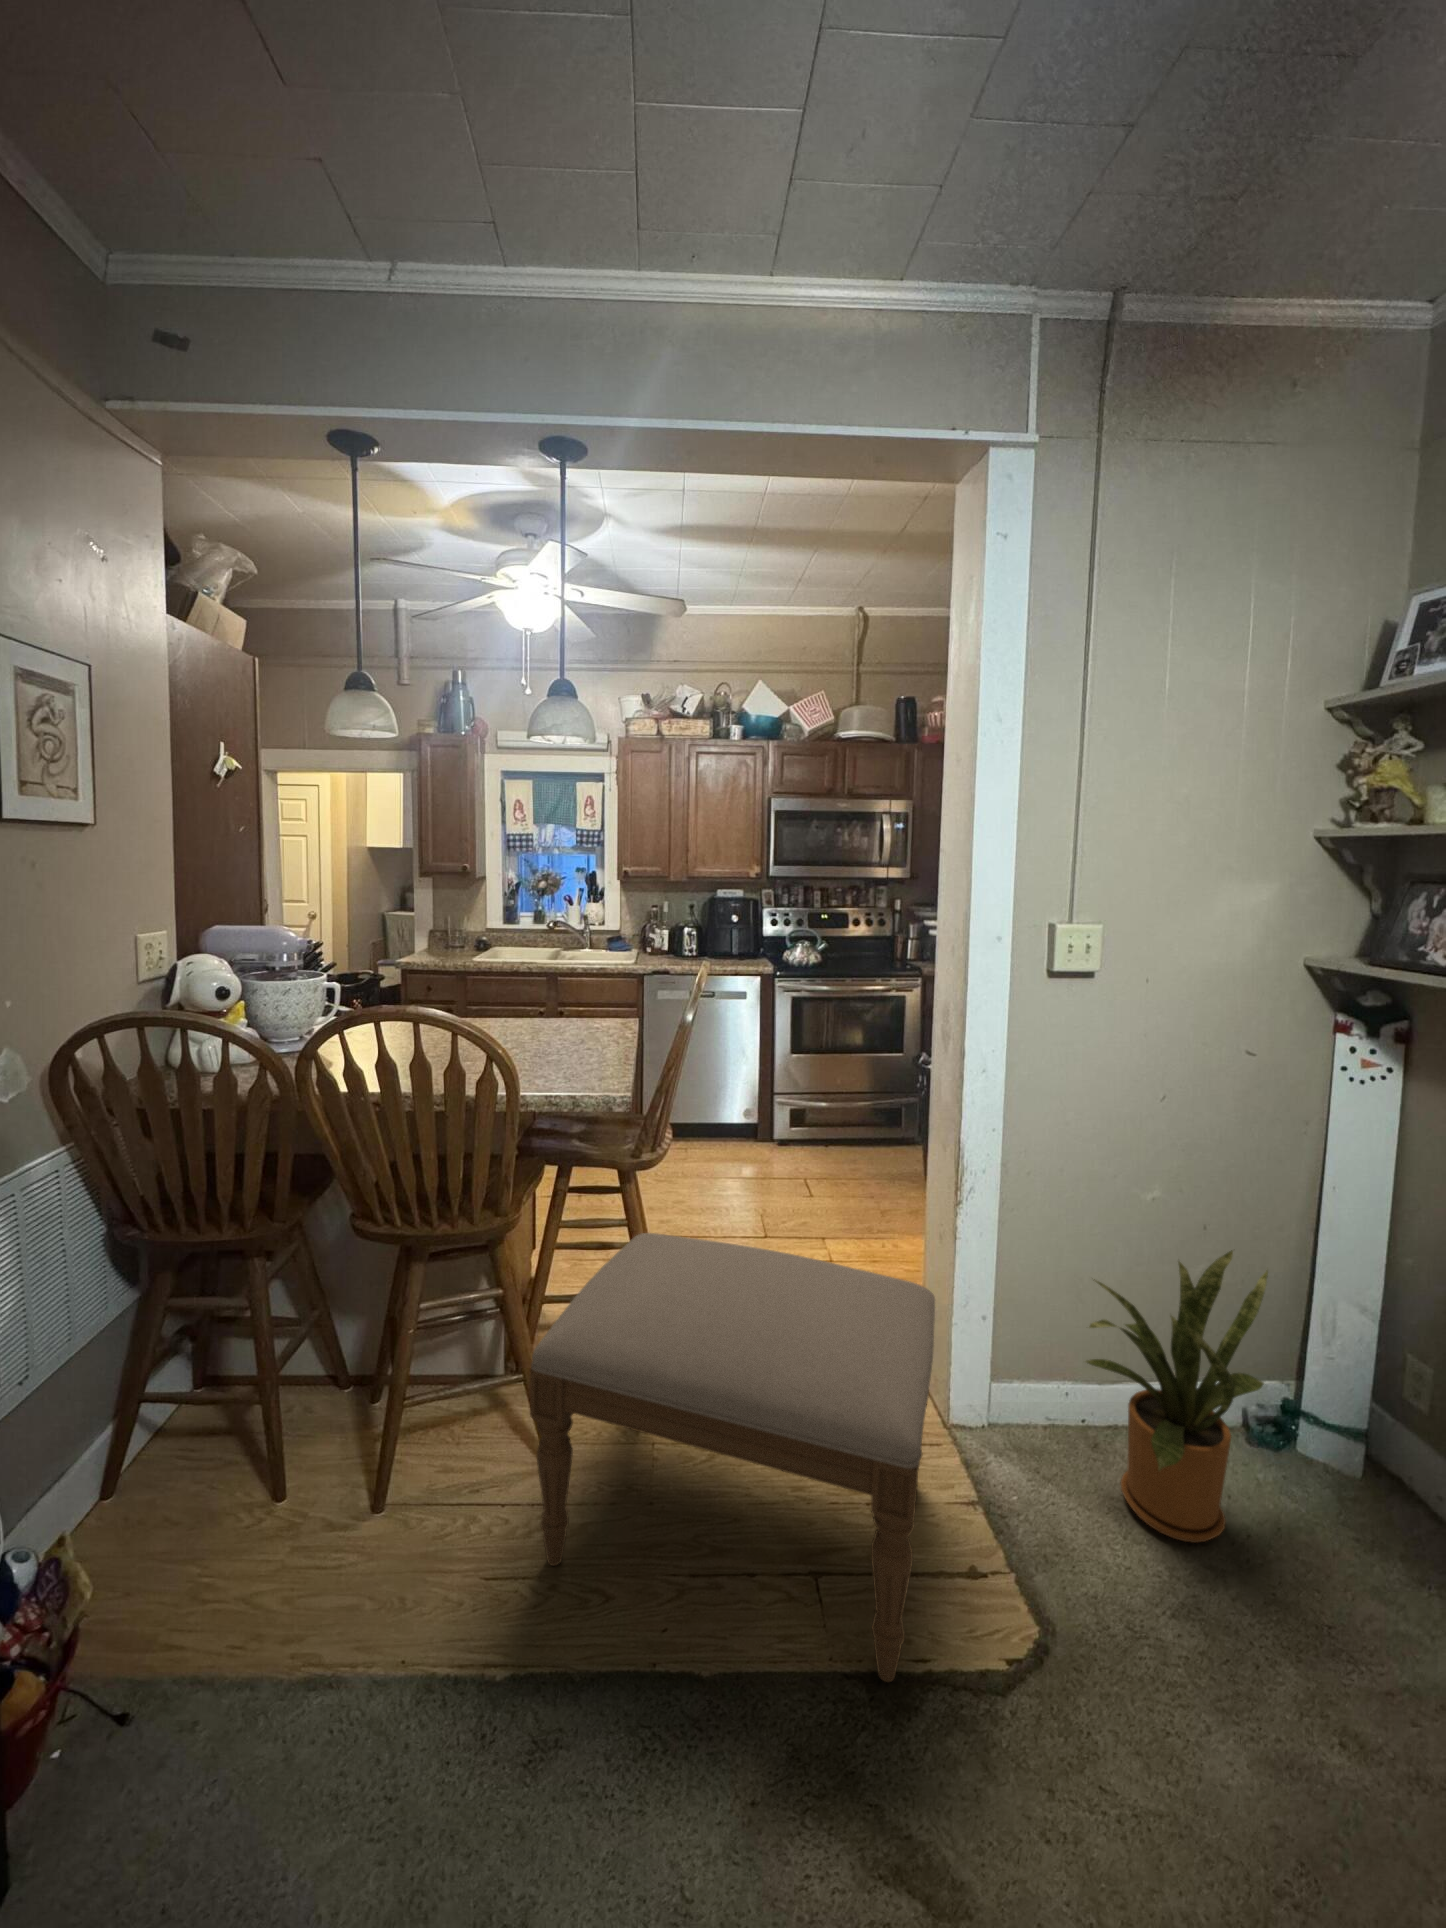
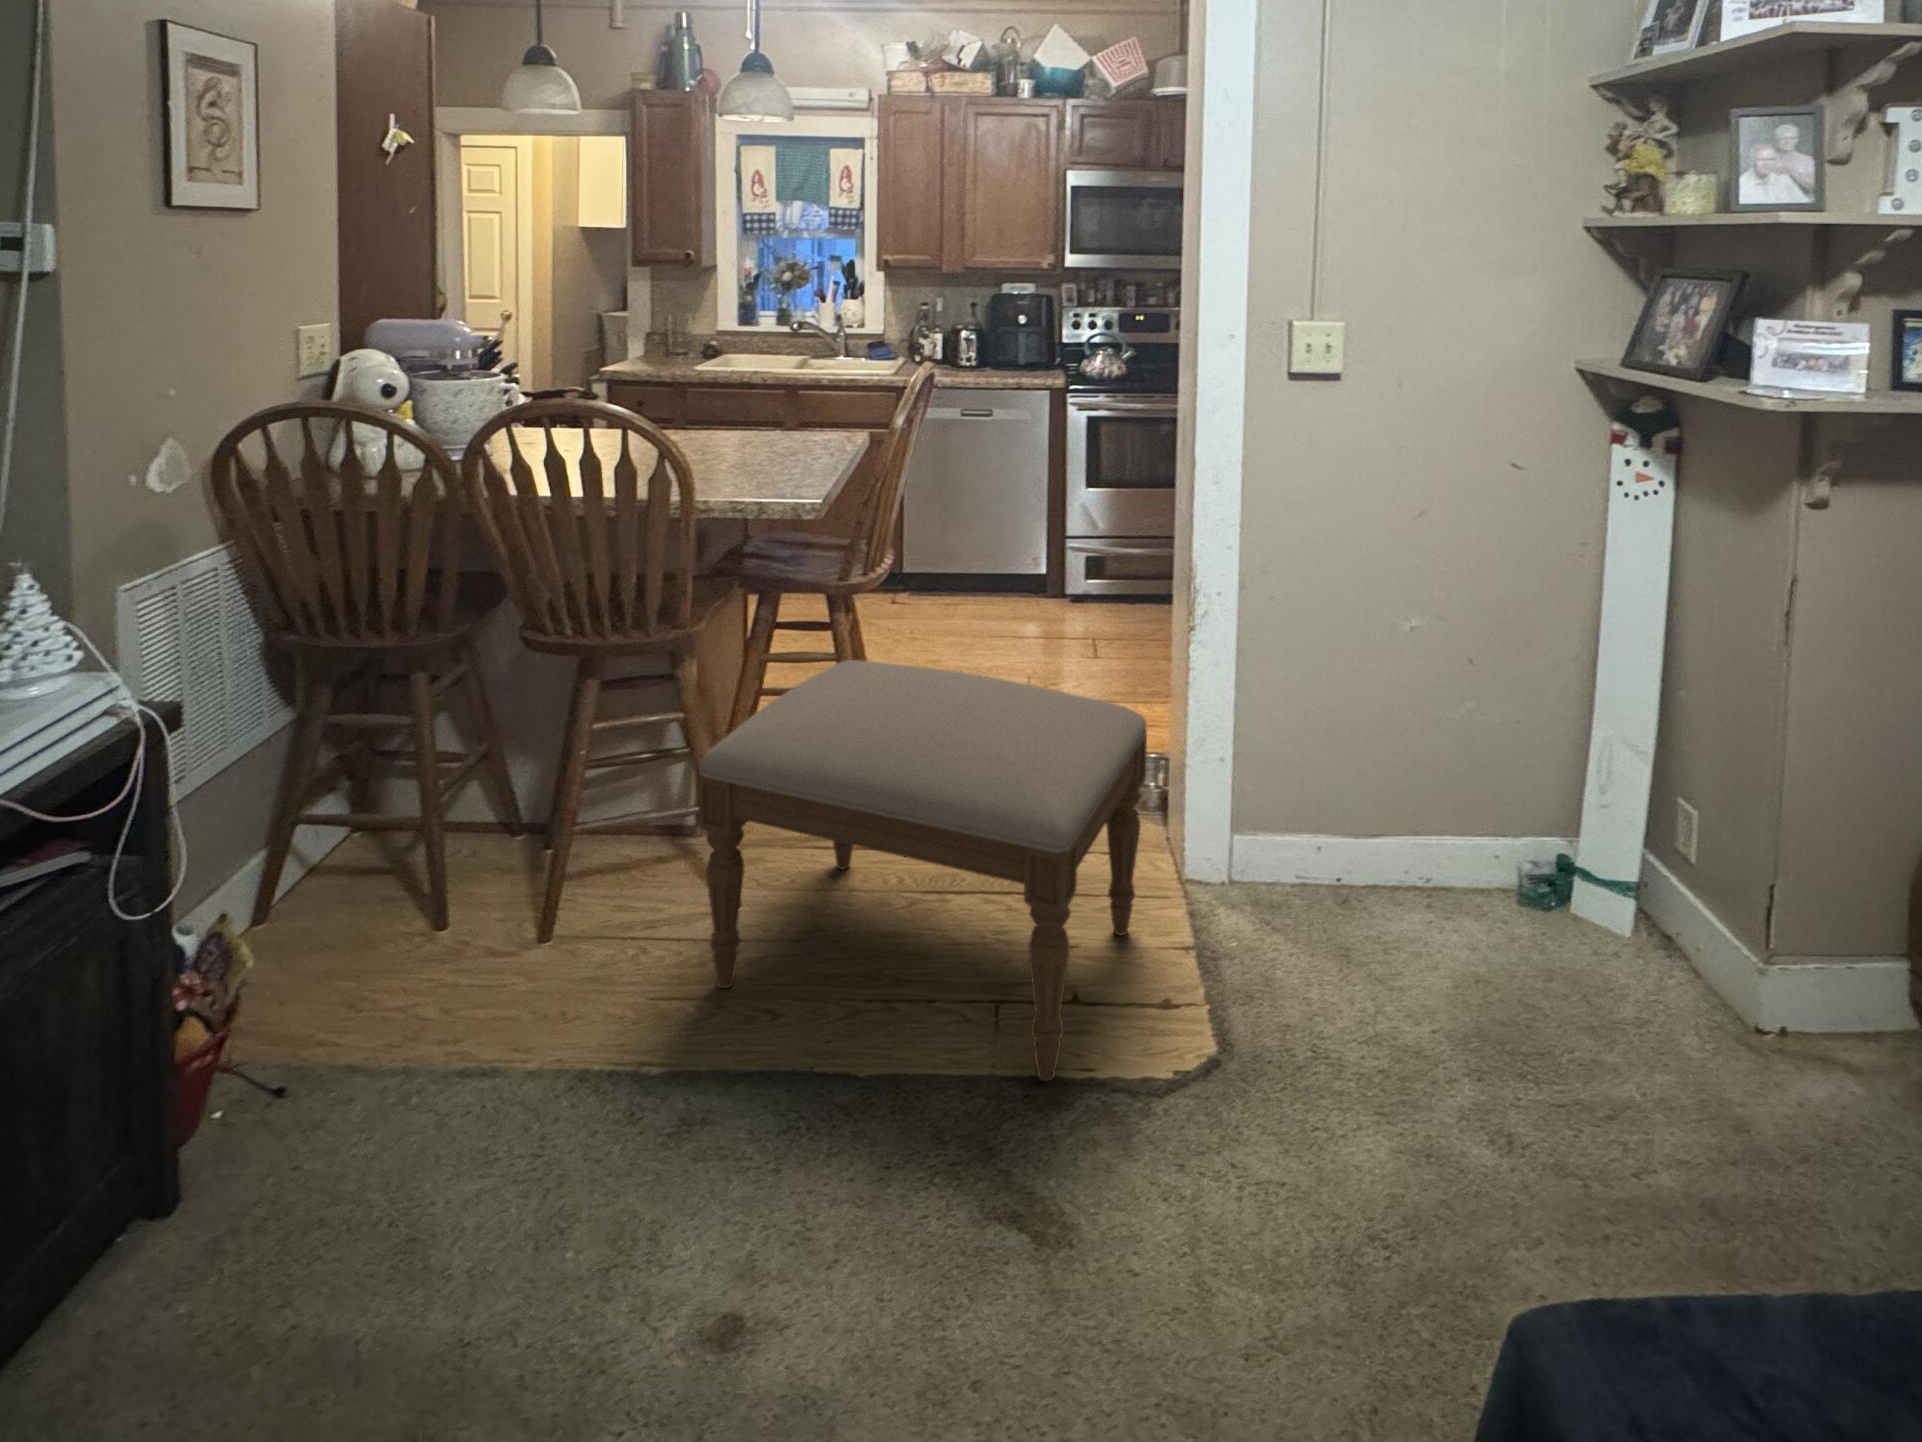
house plant: present [1086,1250,1268,1543] -> none [1287,675,1513,984]

